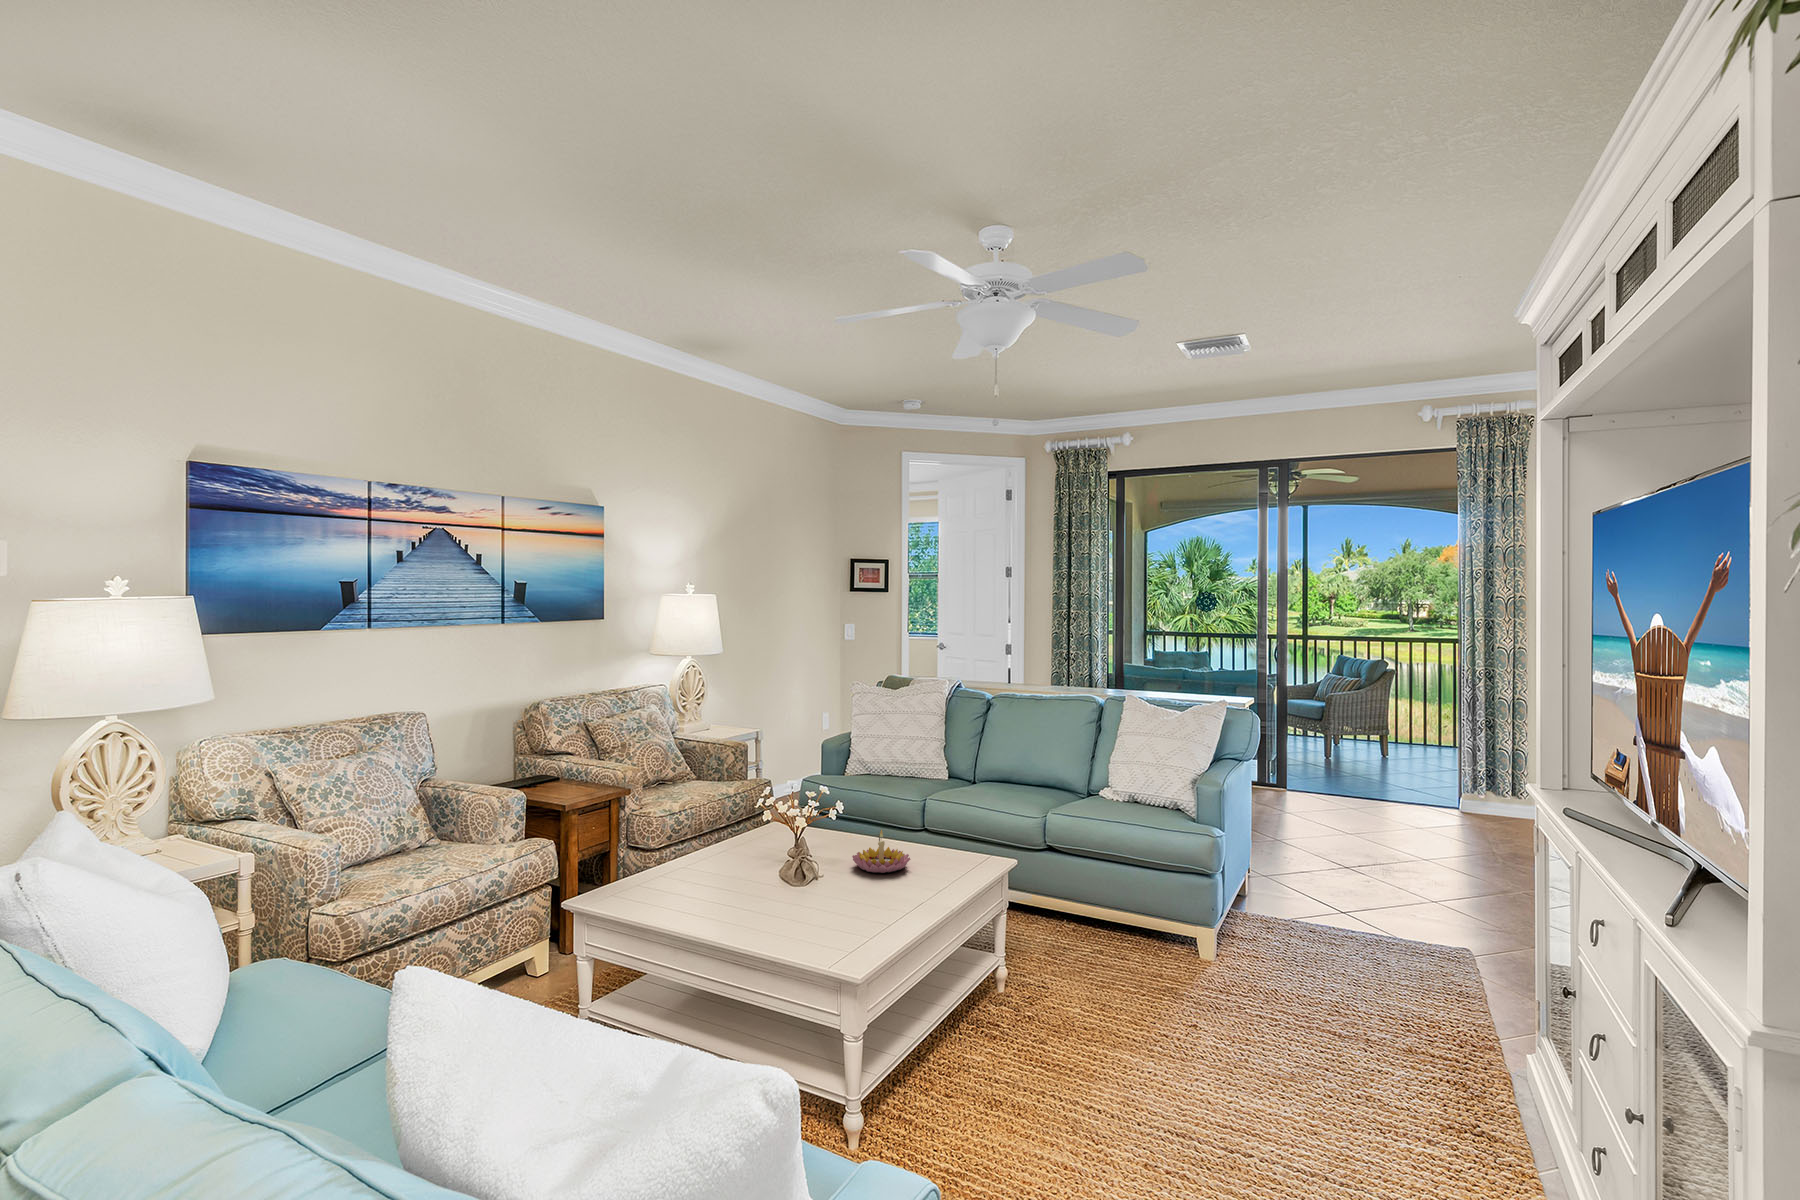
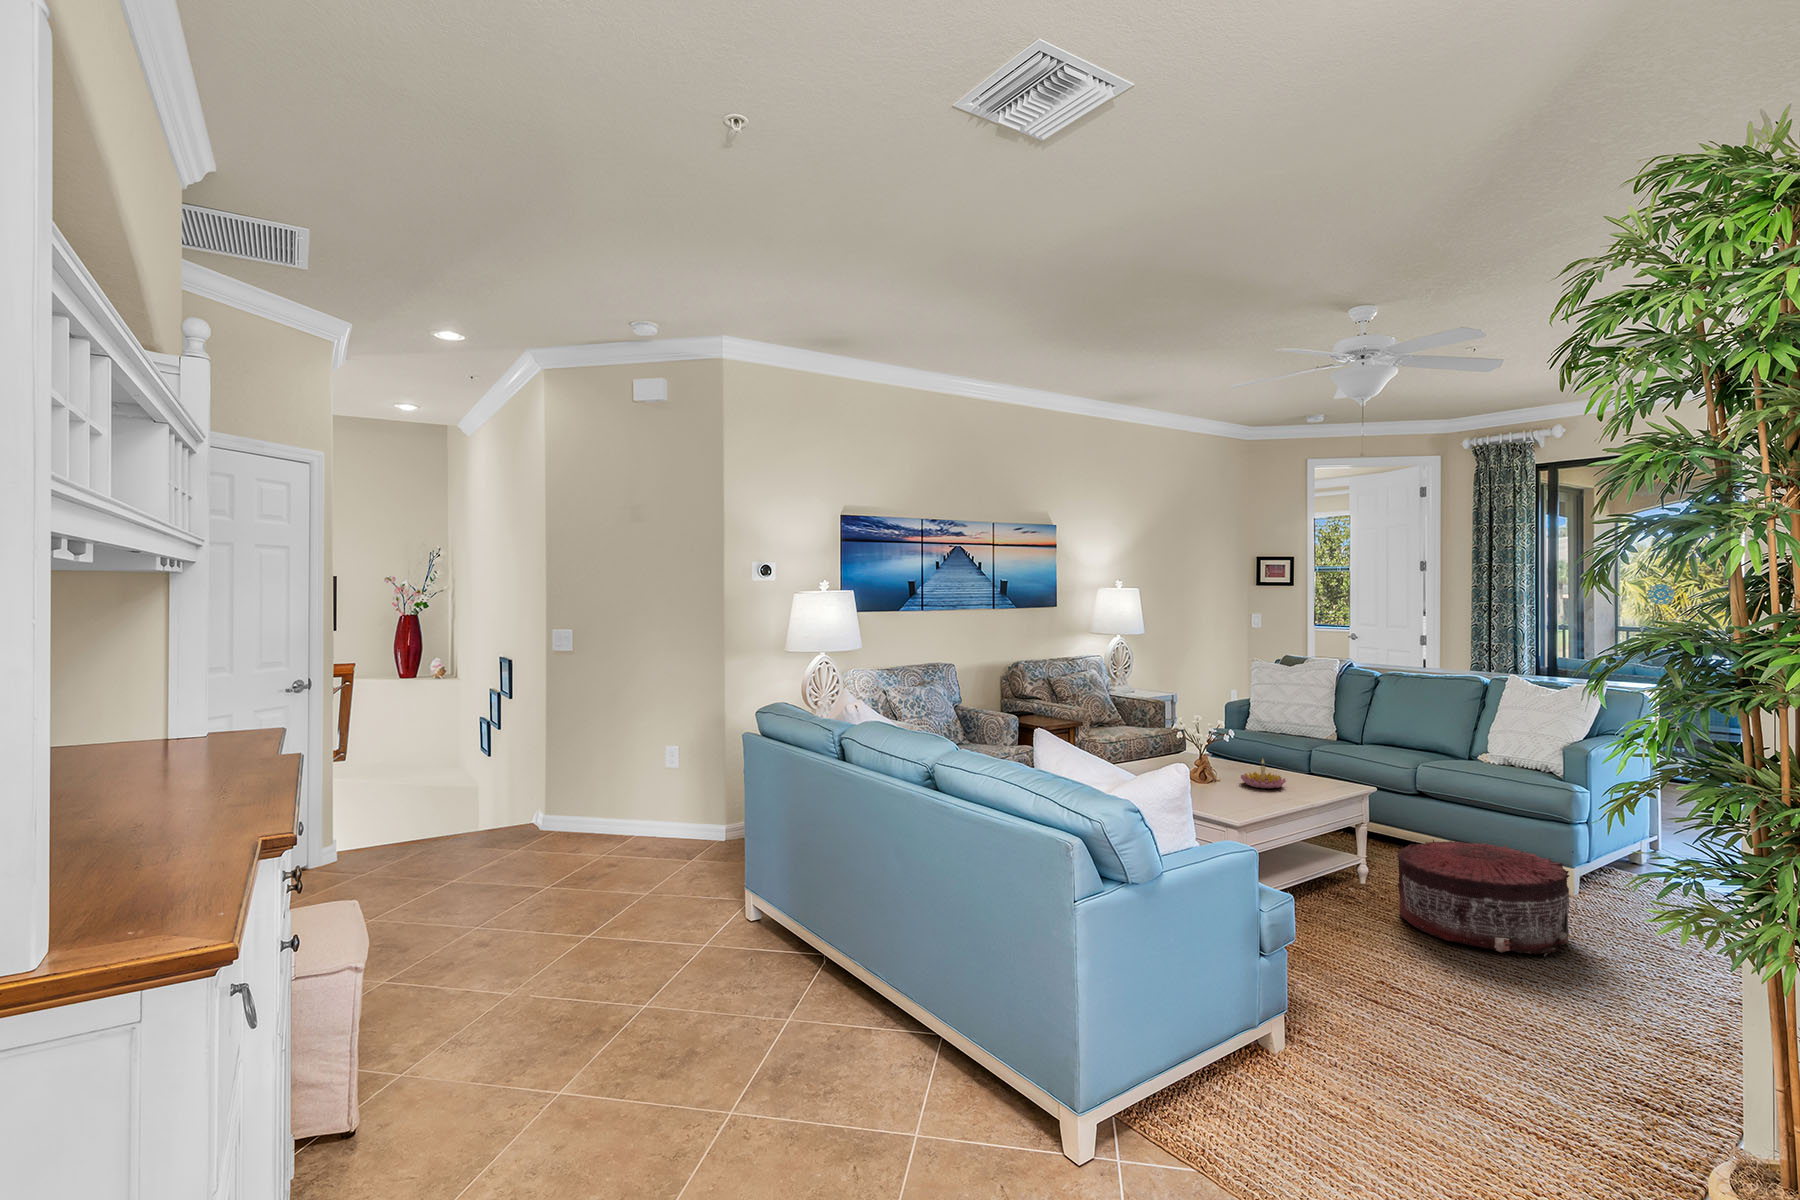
pouf: none [1050,914,1243,1072] -> present [1397,840,1570,957]

